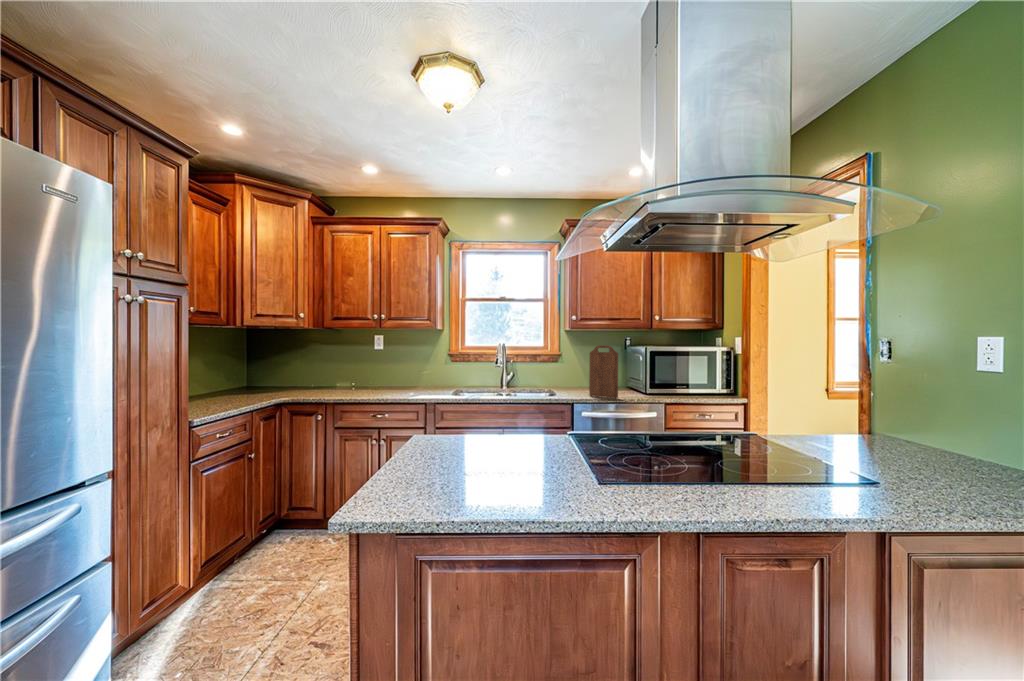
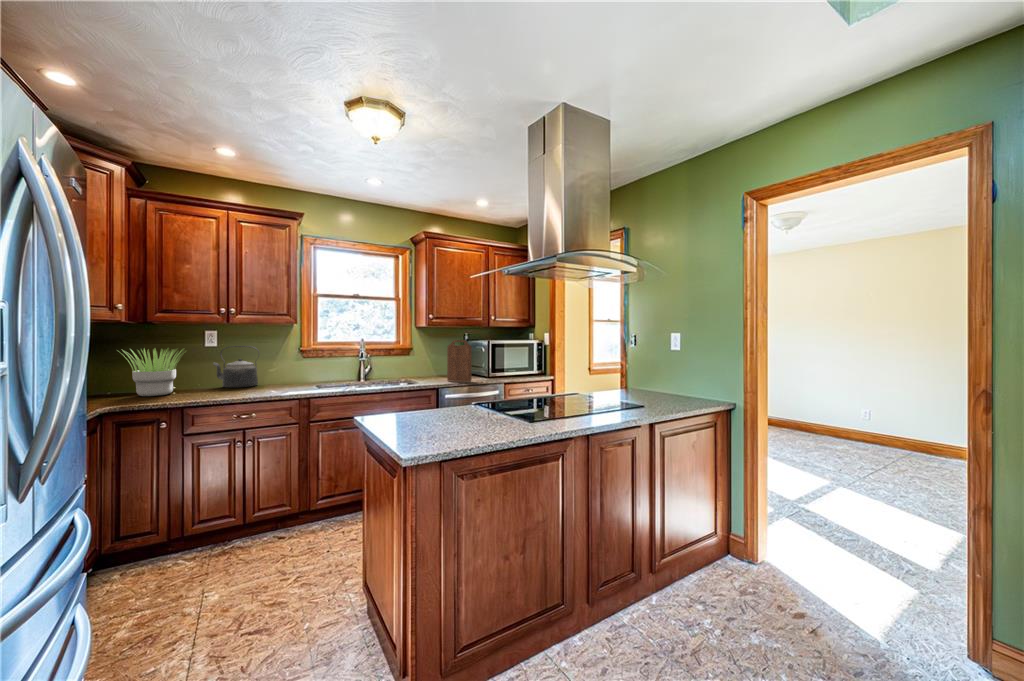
potted plant: none [305,350,355,391] -> present [123,349,181,396]
kettle: none [377,350,412,388] -> present [213,346,259,388]

